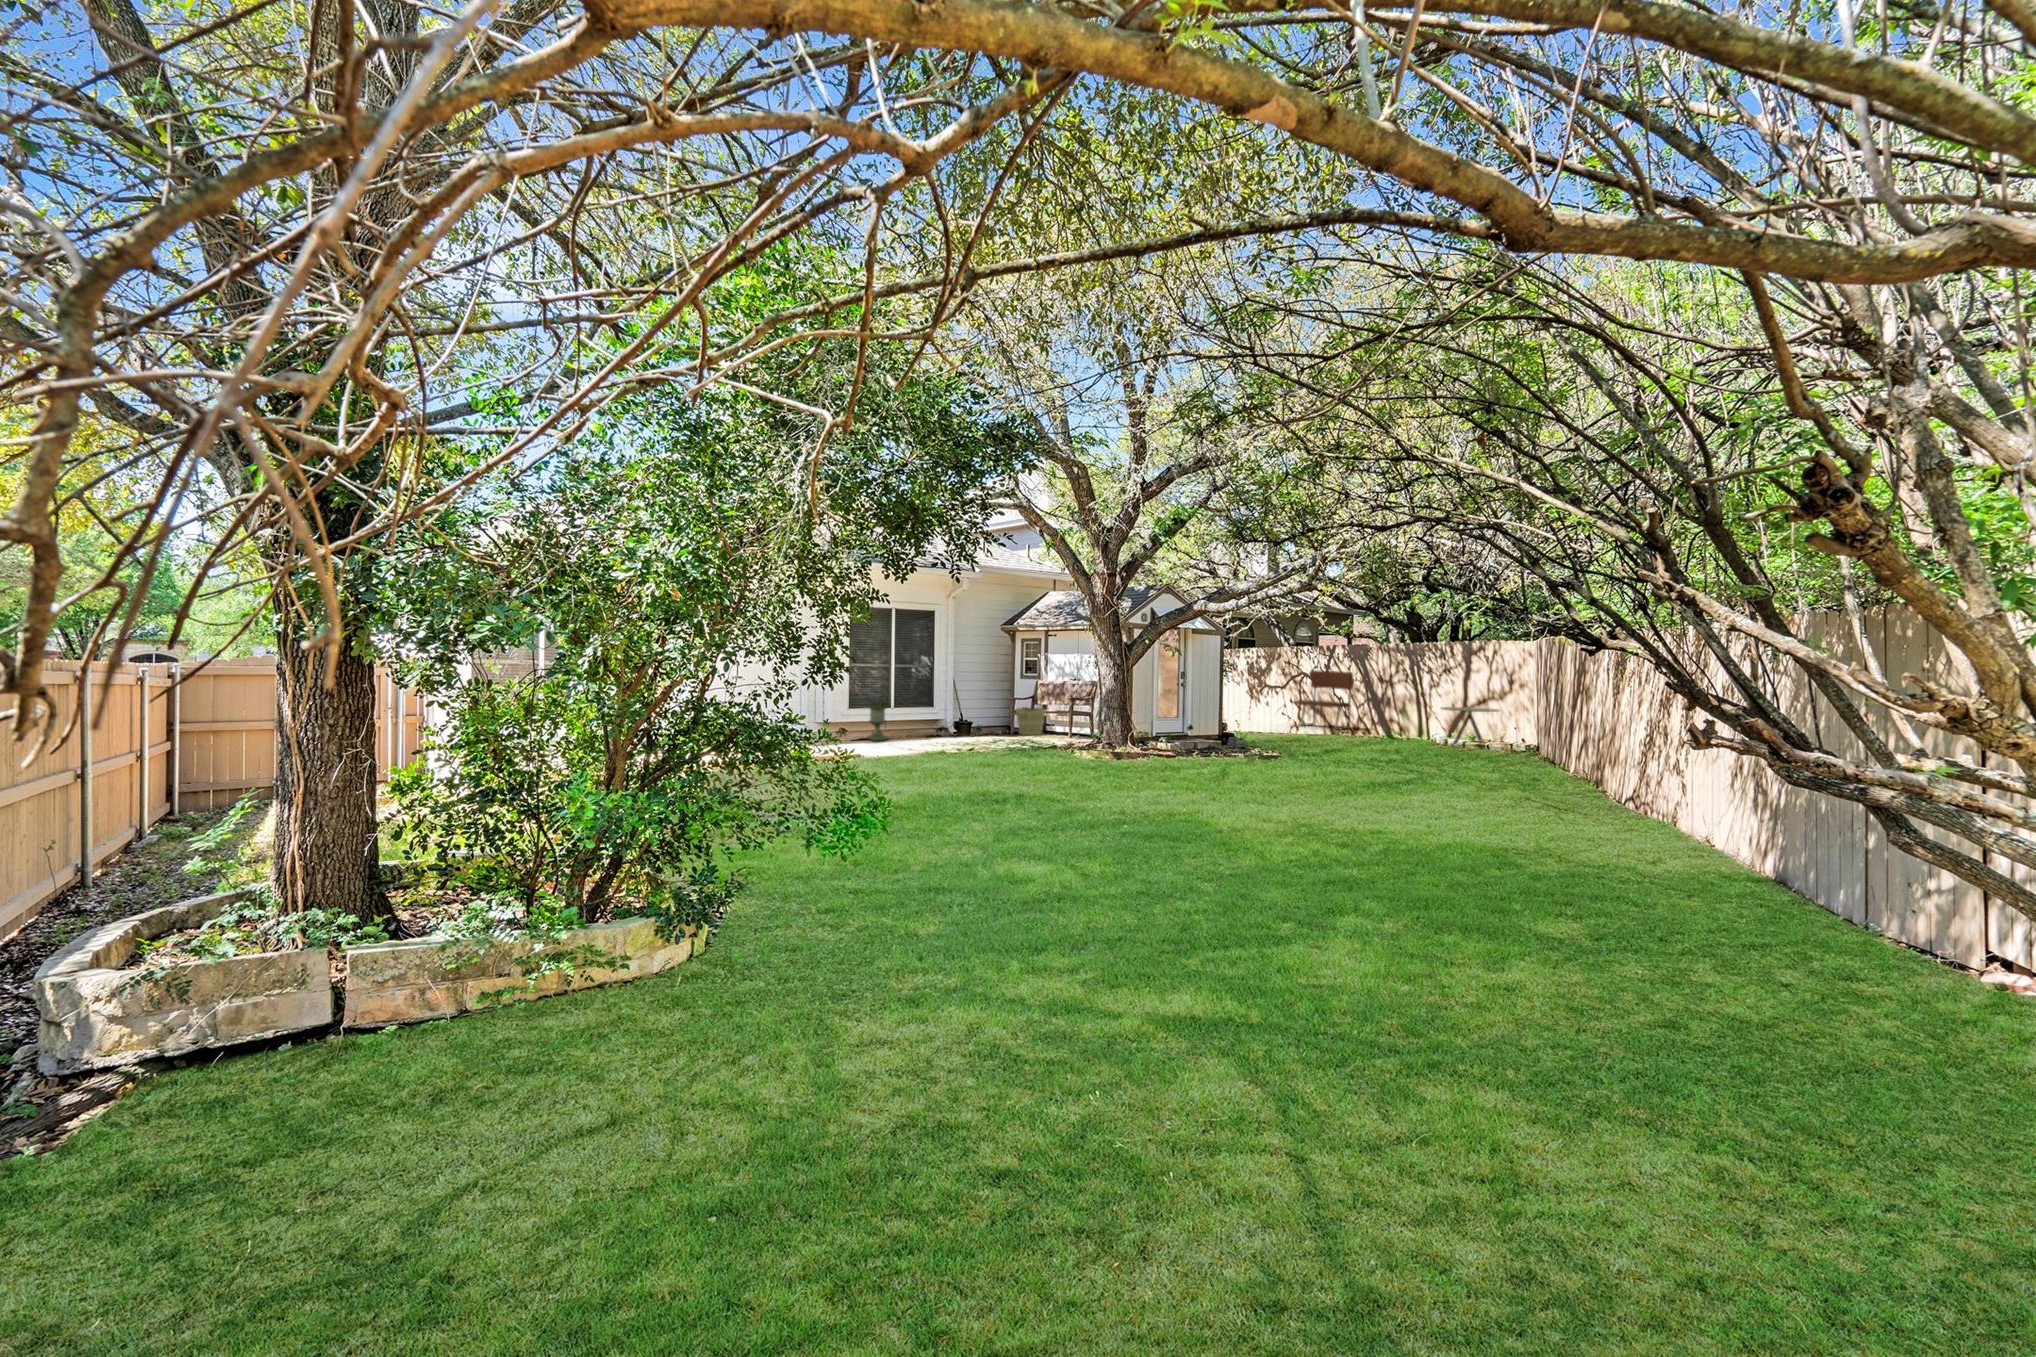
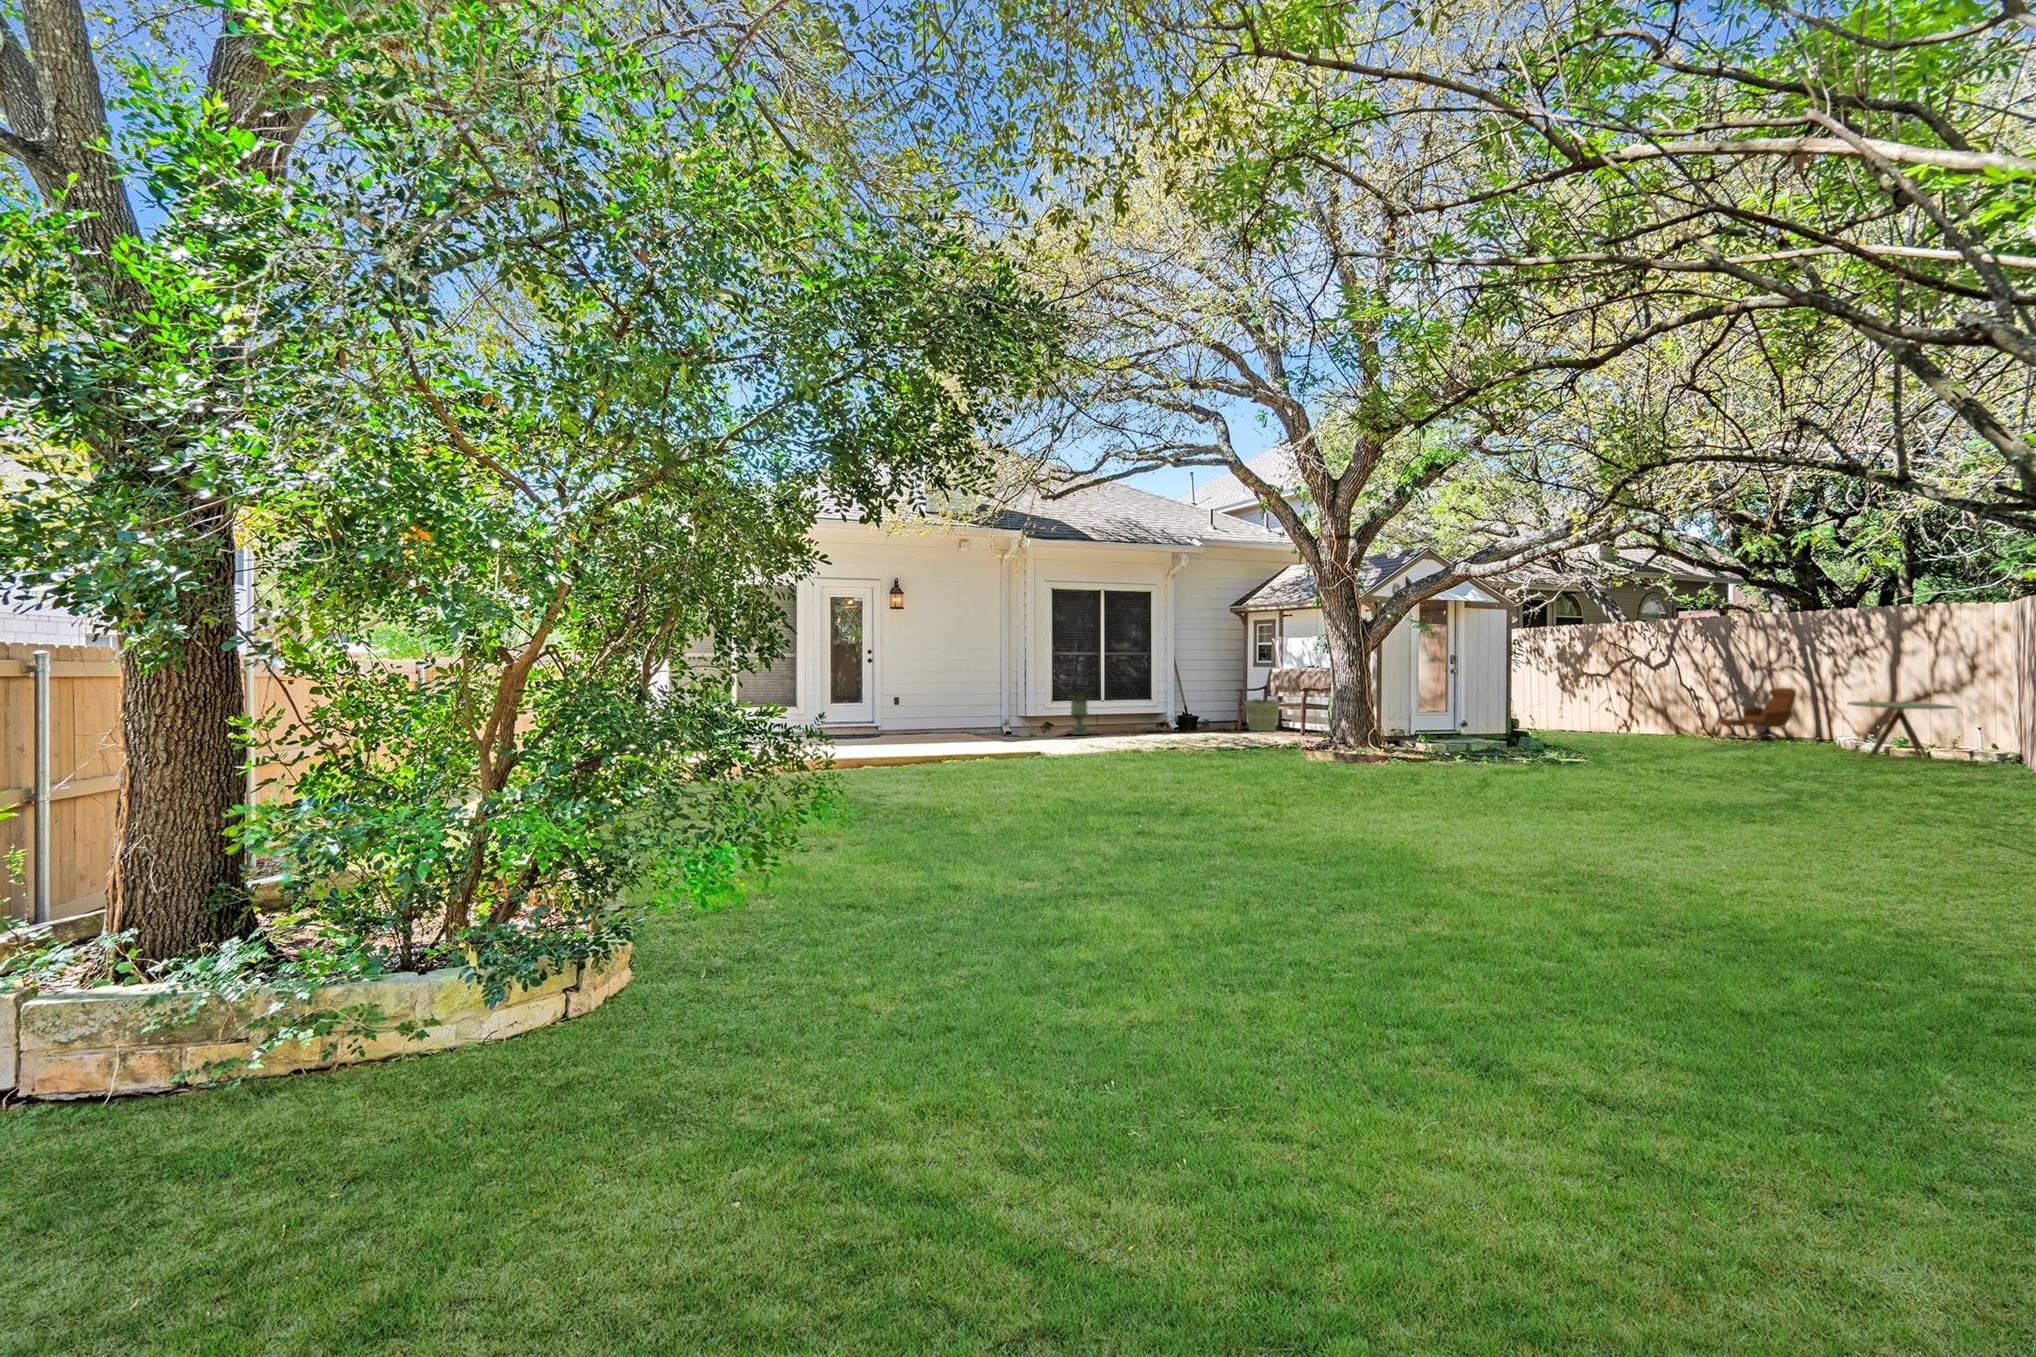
bench: present [1294,670,1353,730] -> none [1620,654,1708,730]
lounge chair: none [1362,697,1409,736] -> present [1721,688,1796,738]

